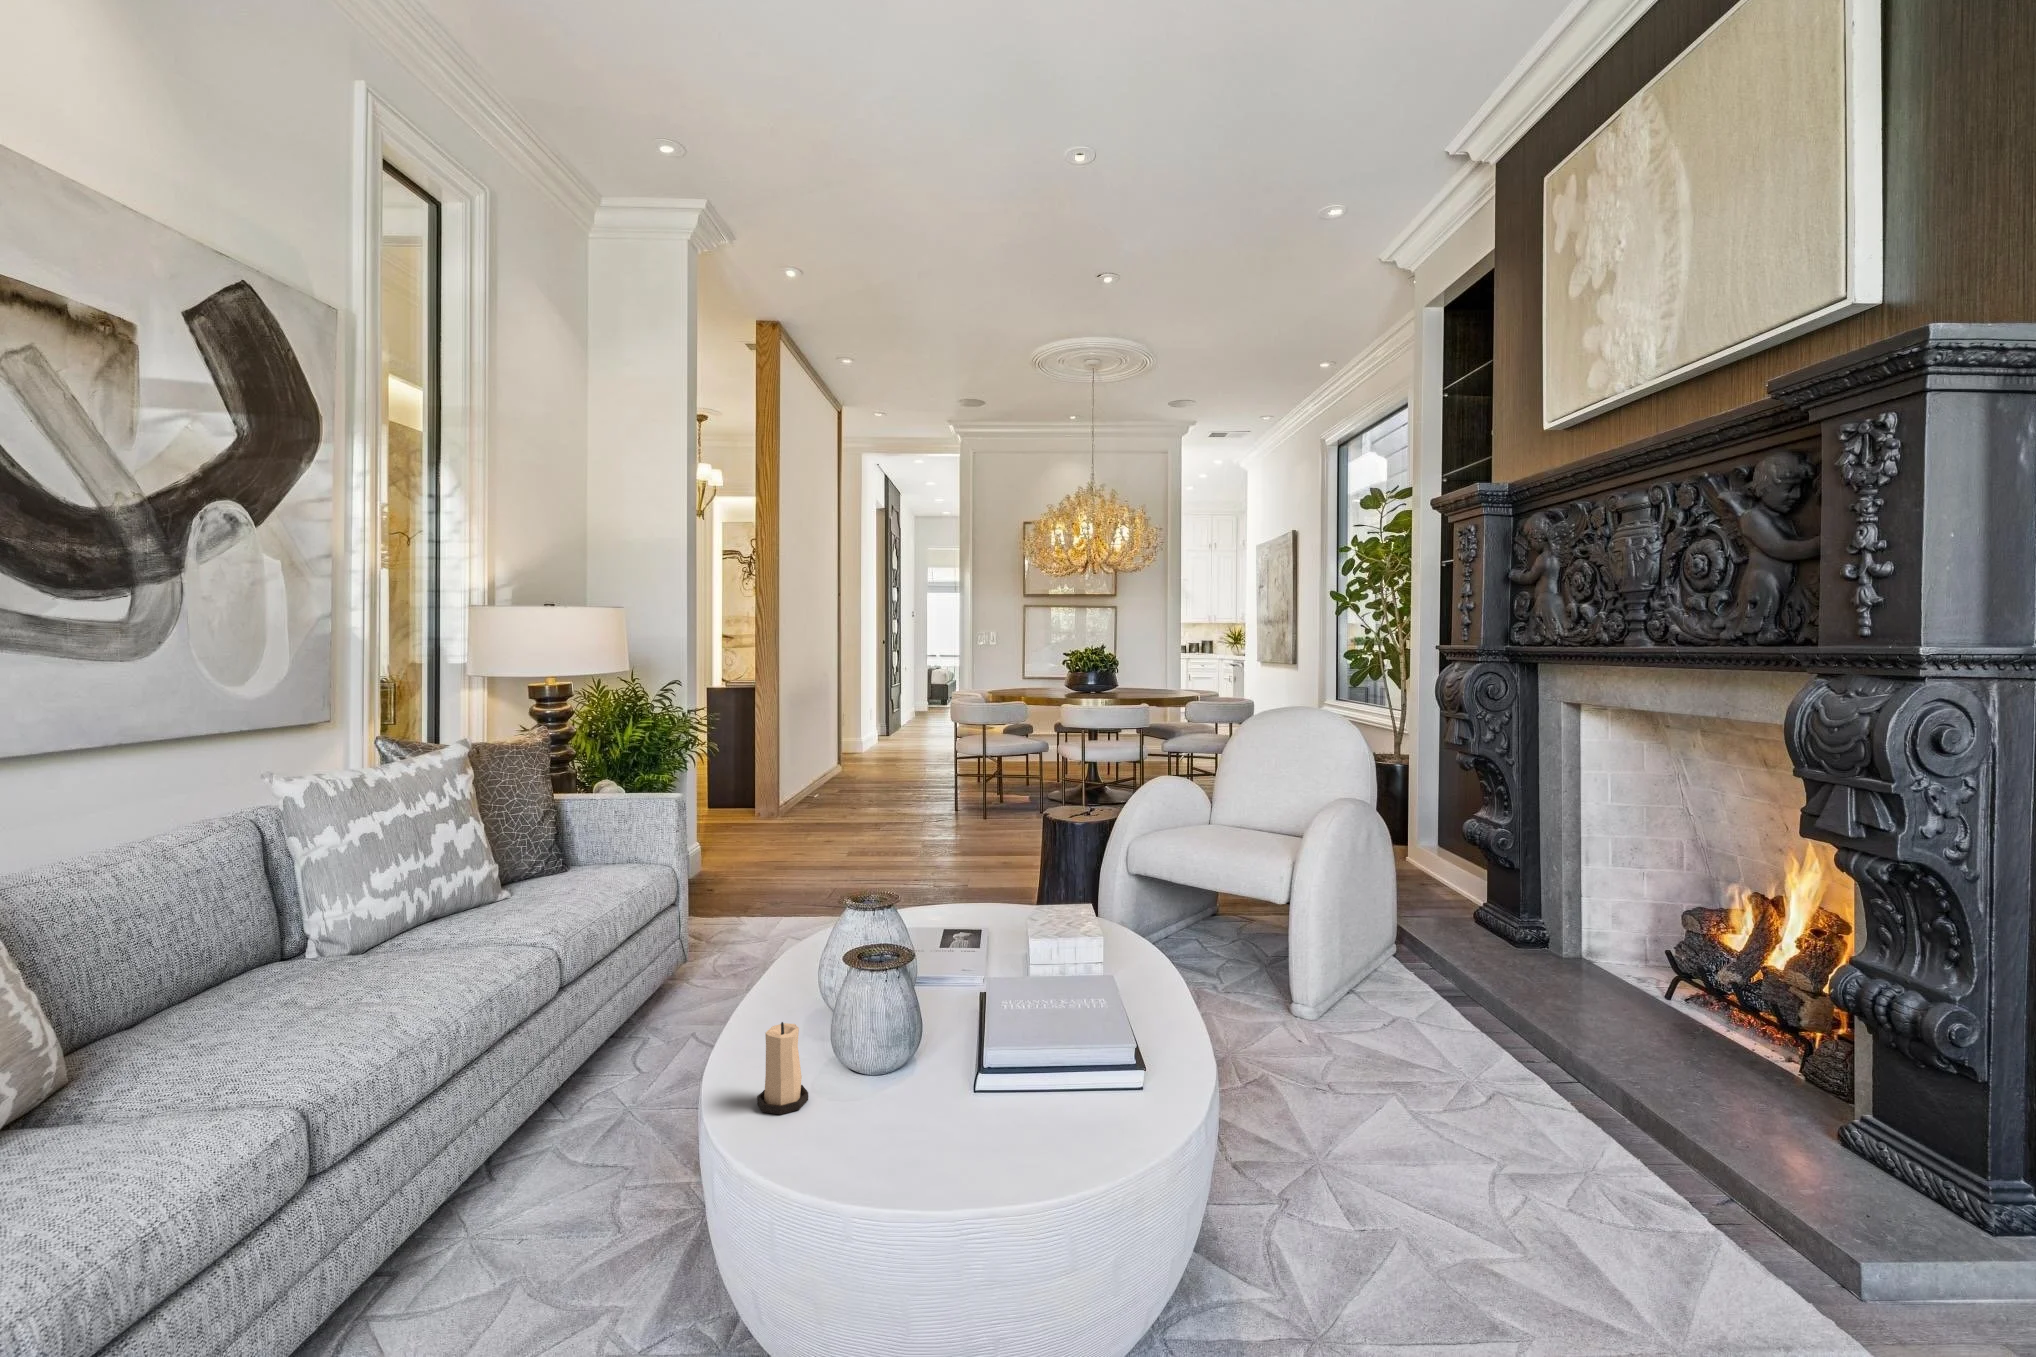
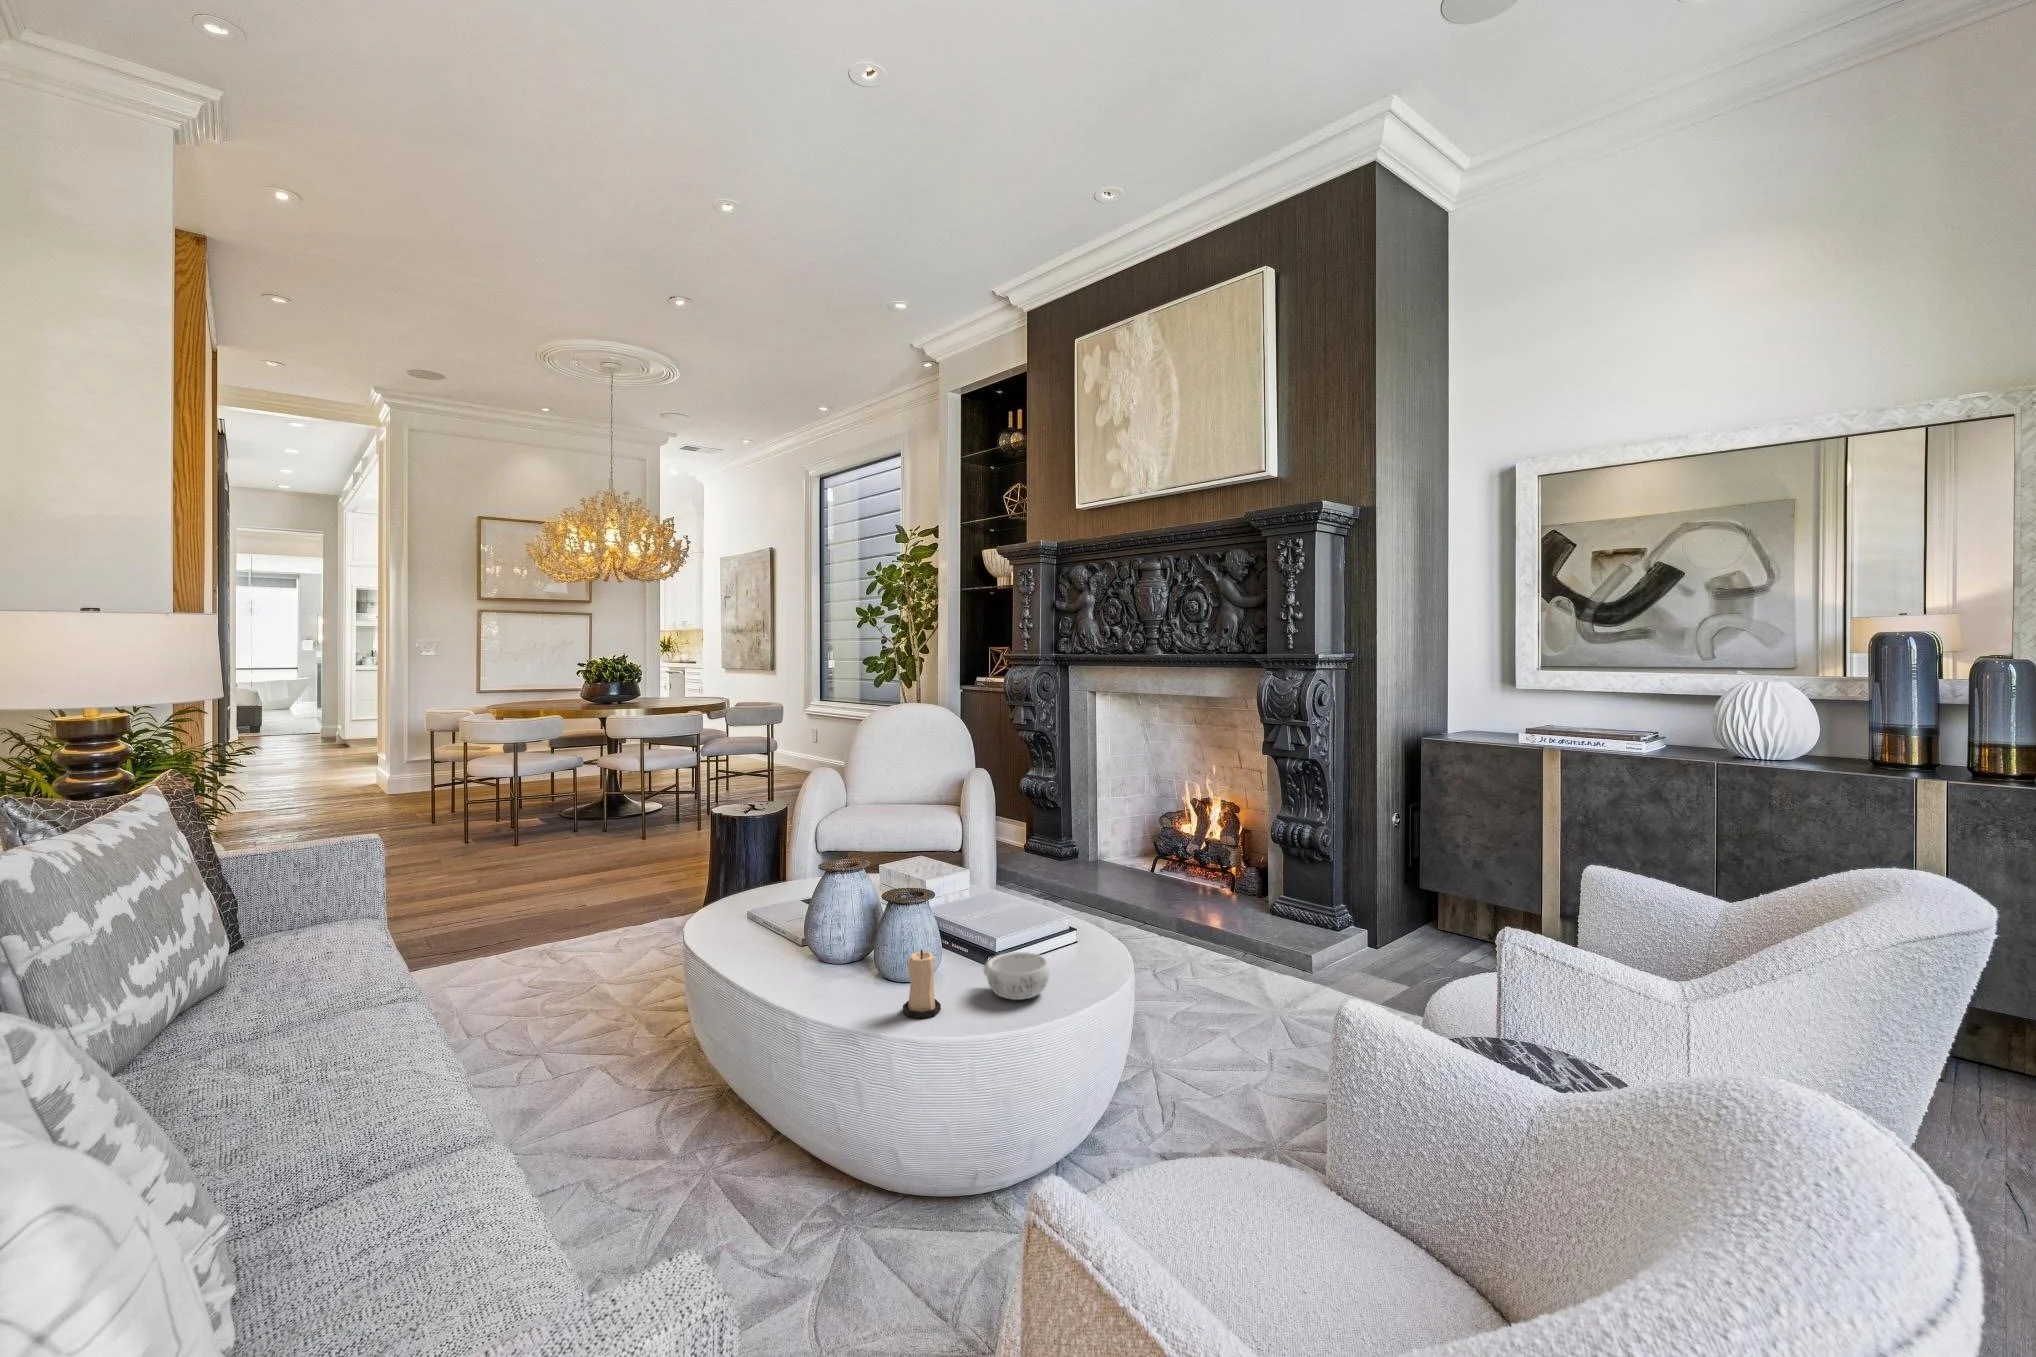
decorative bowl: none [868,1059,960,1136] -> present [984,952,1049,1000]

